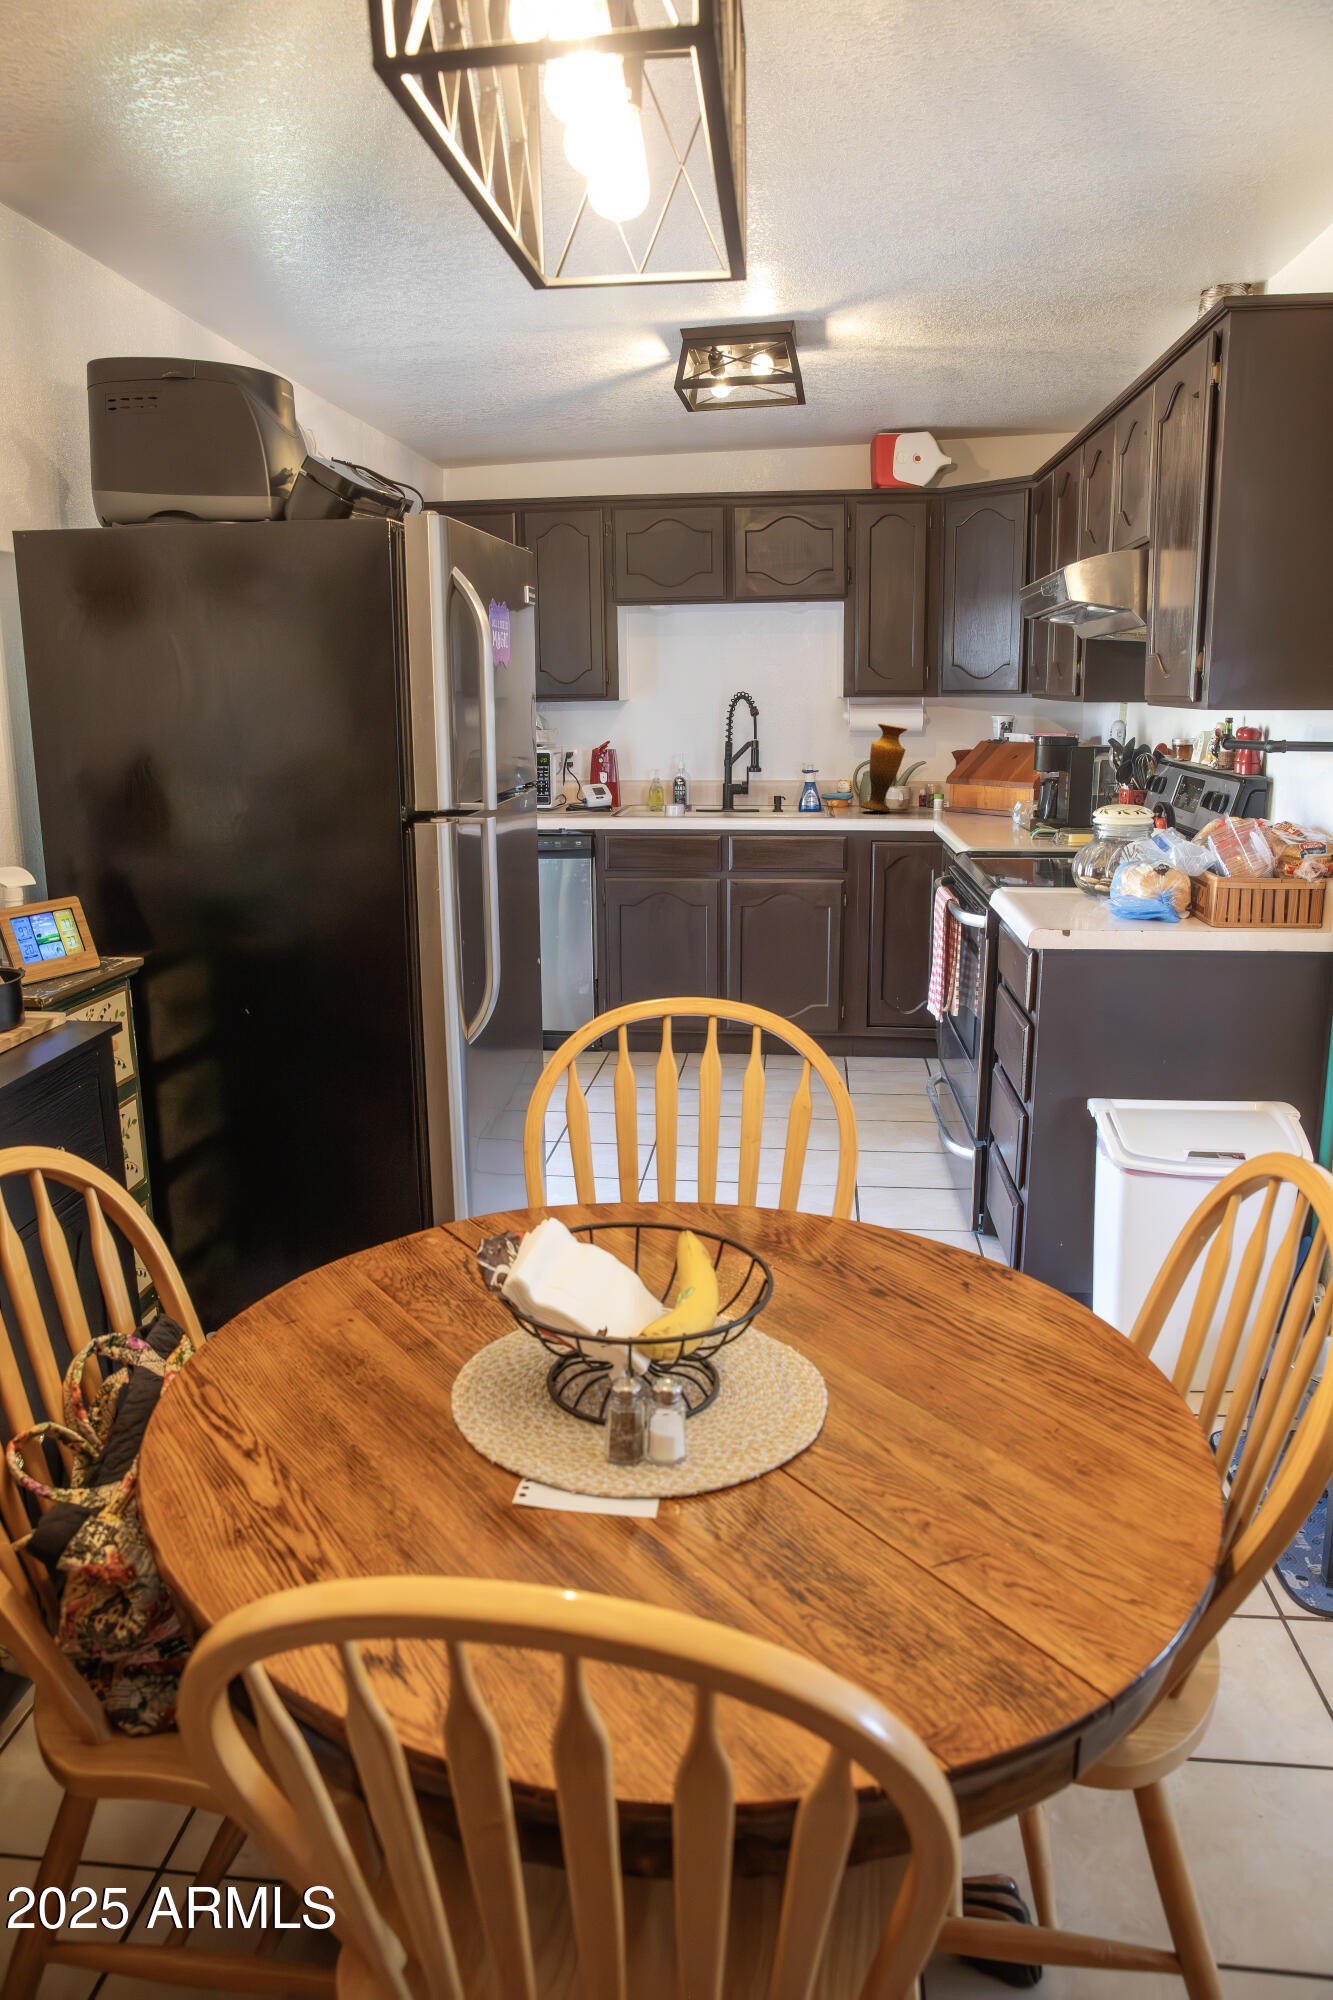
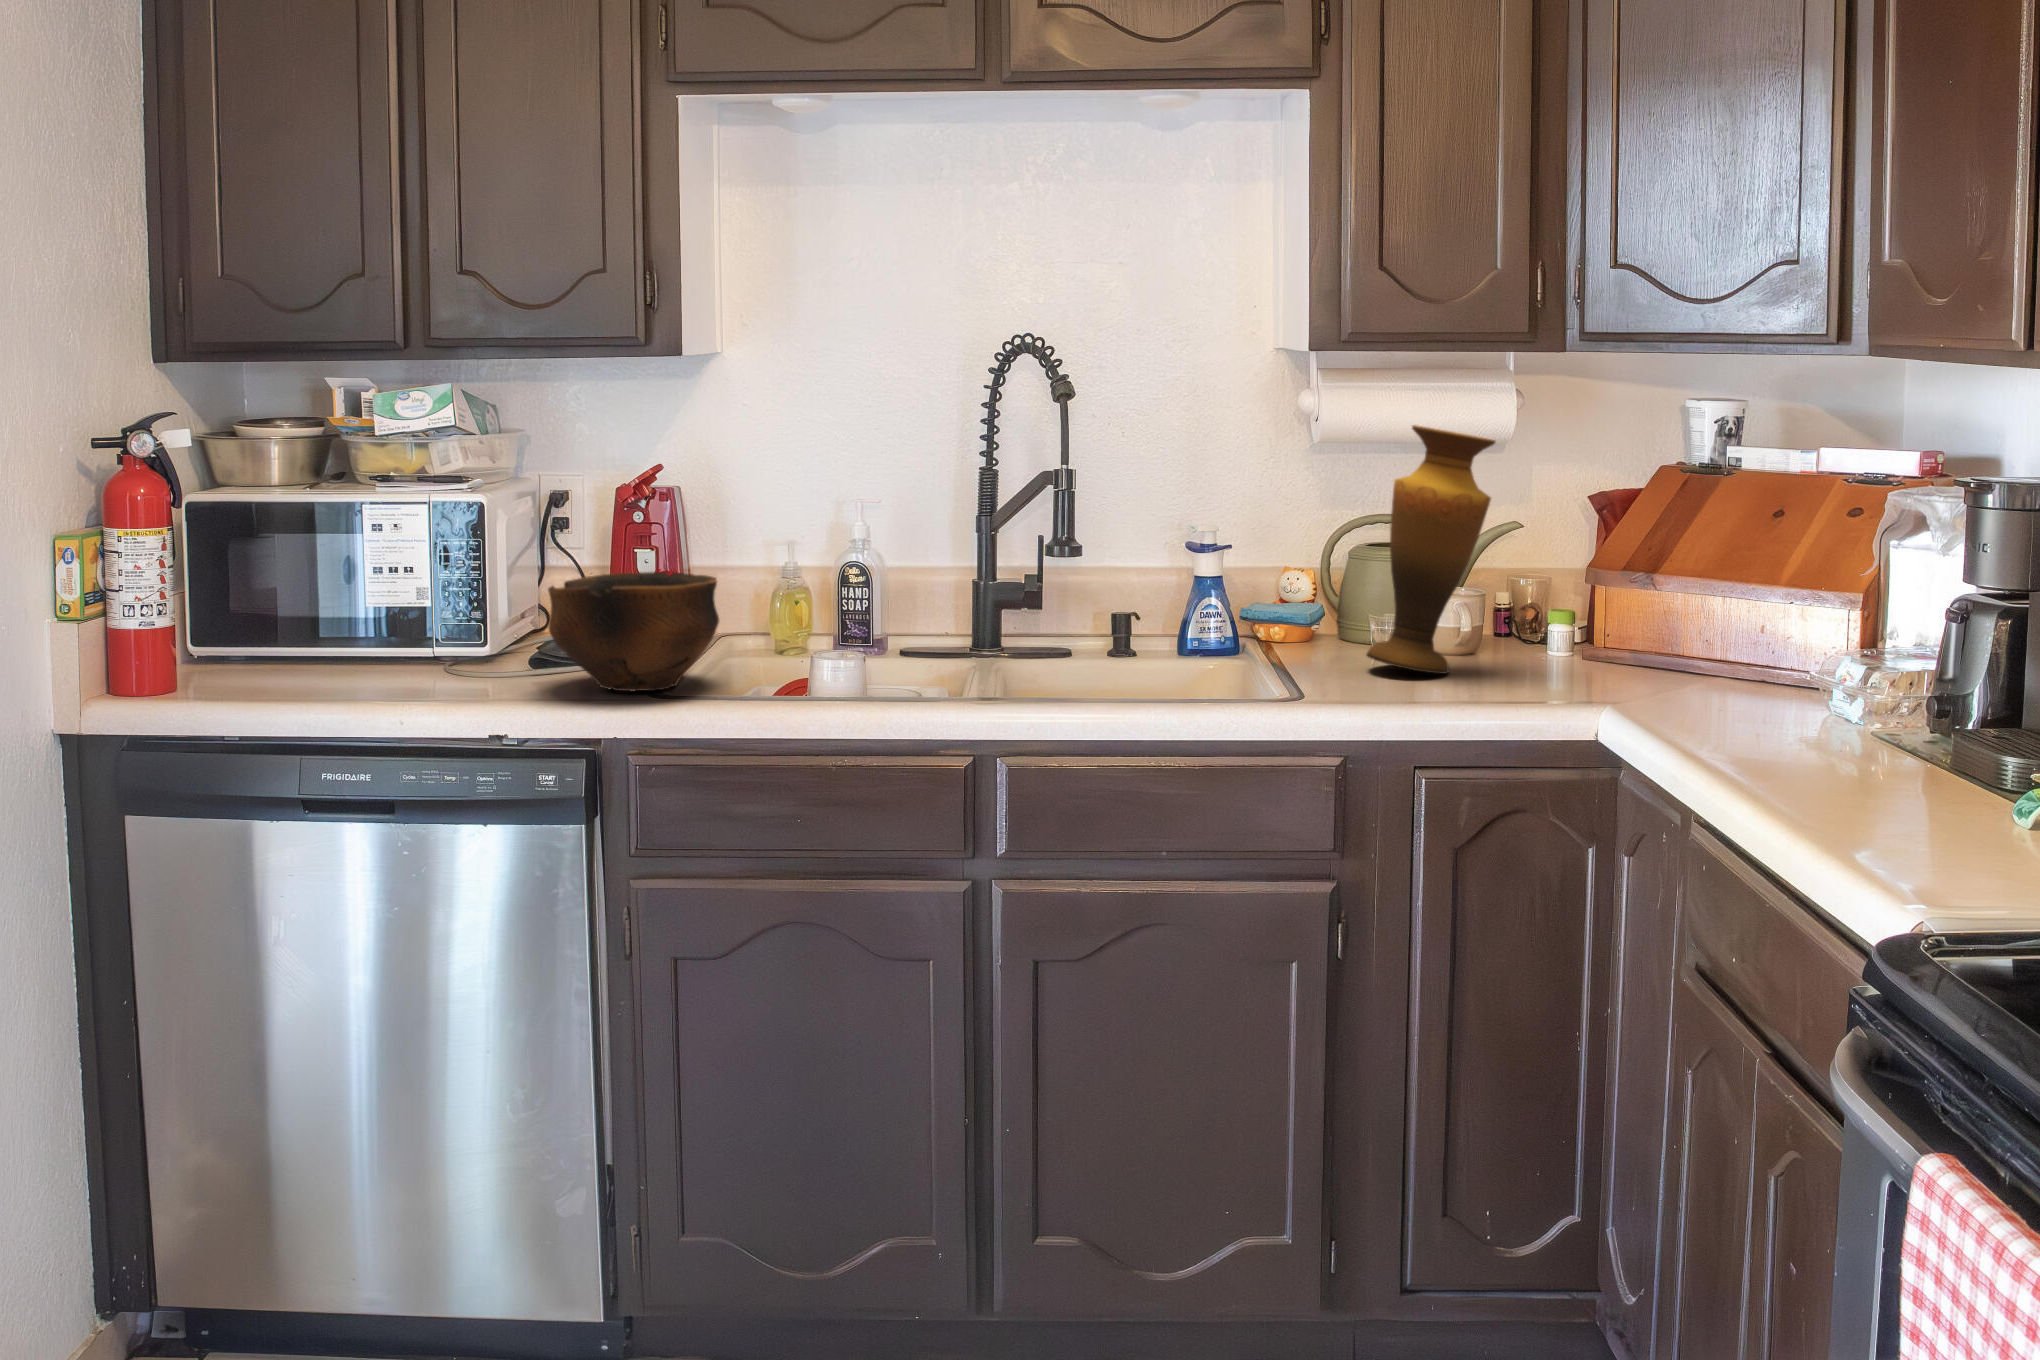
bowl: none [578,778,635,817] -> present [548,572,719,691]

